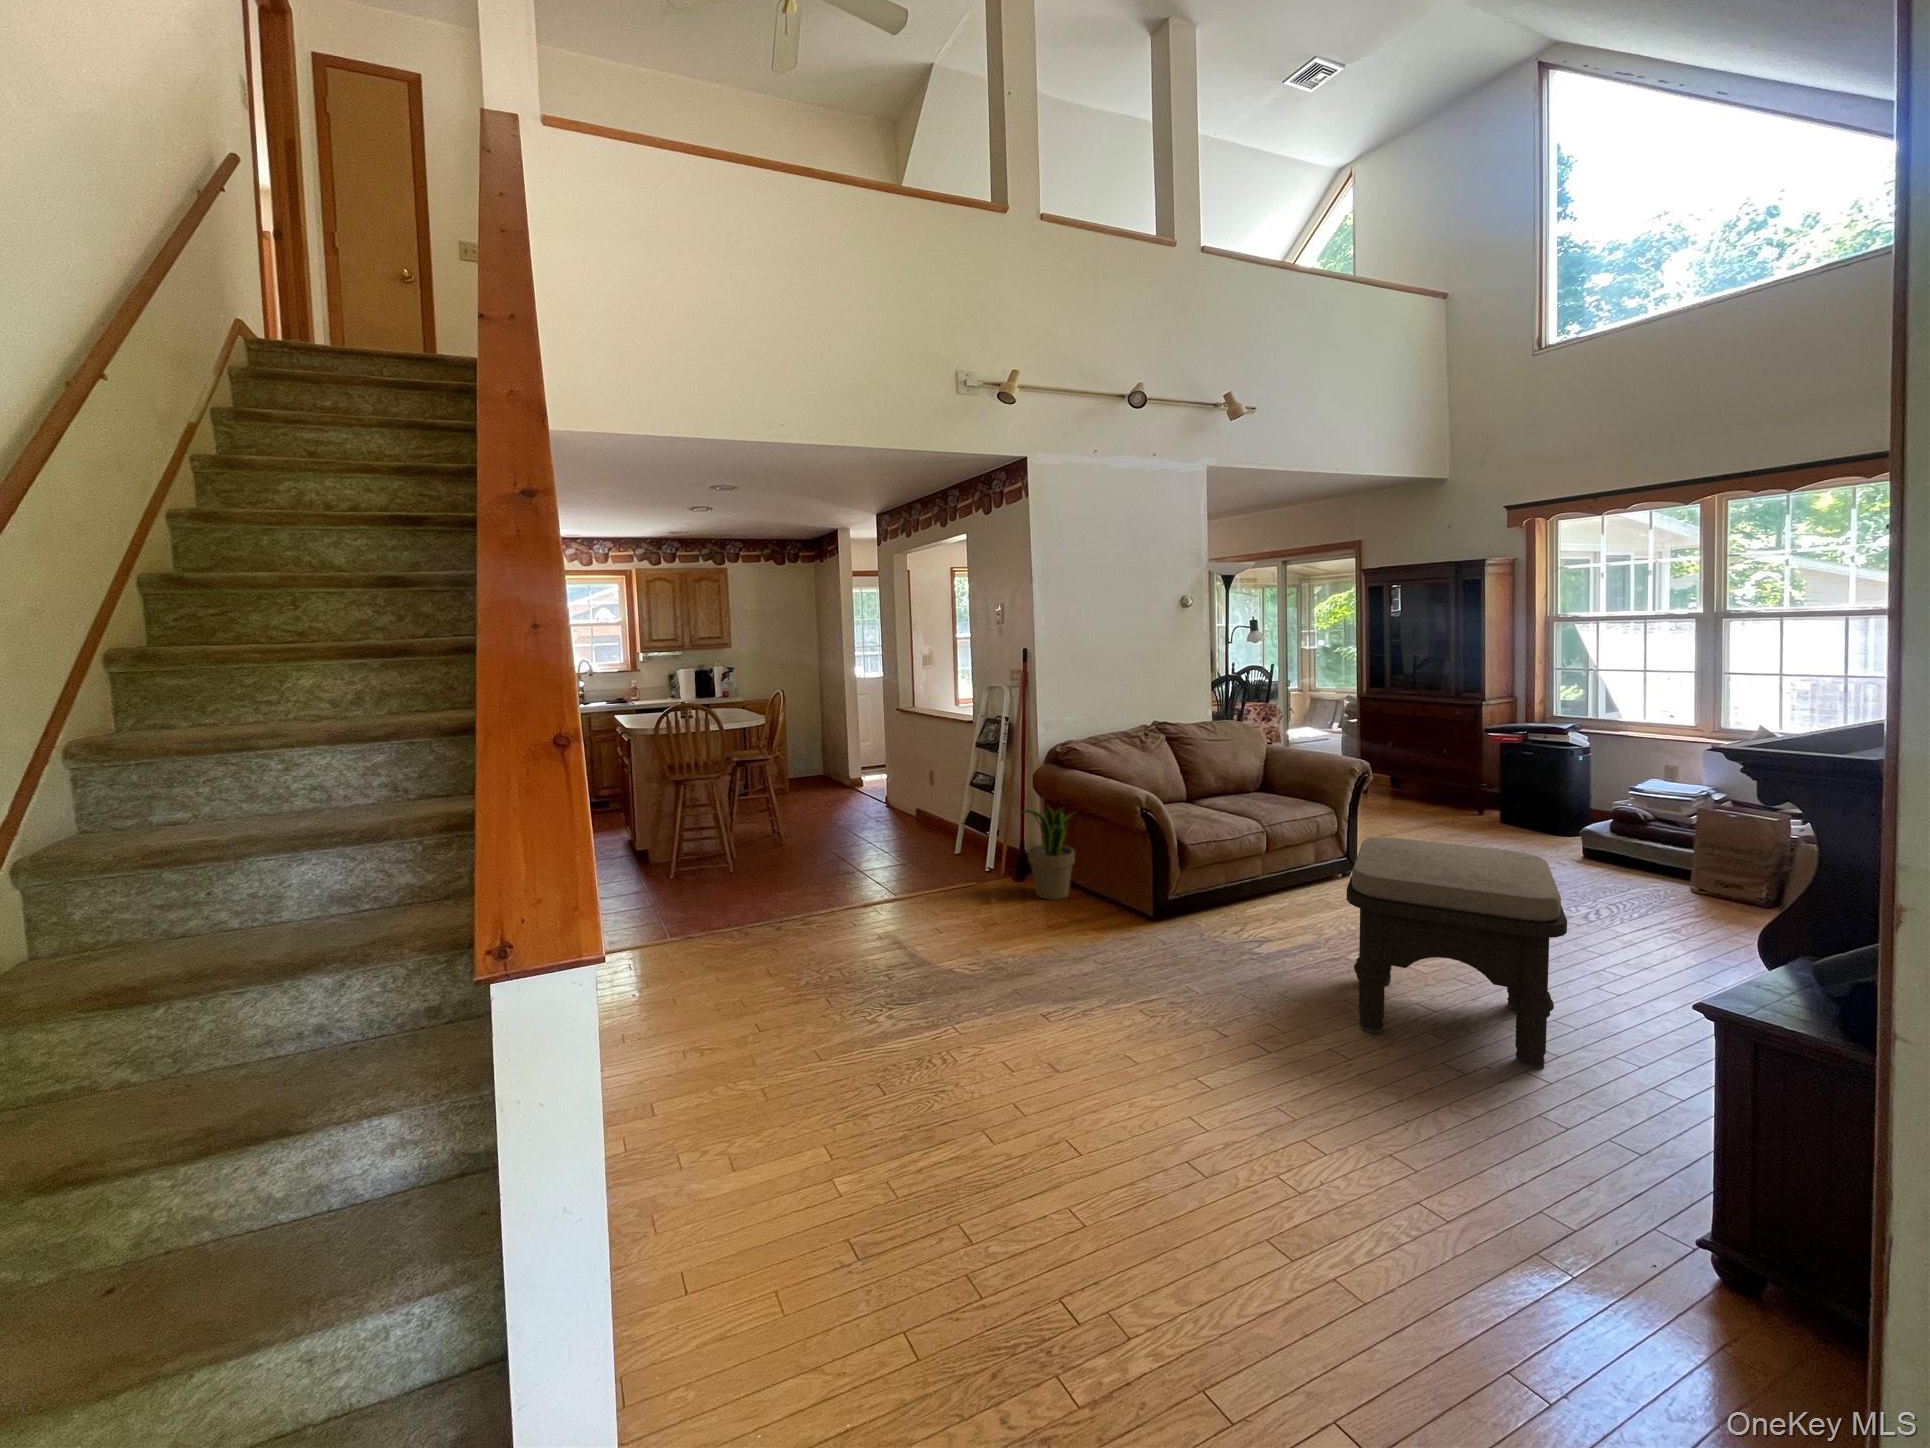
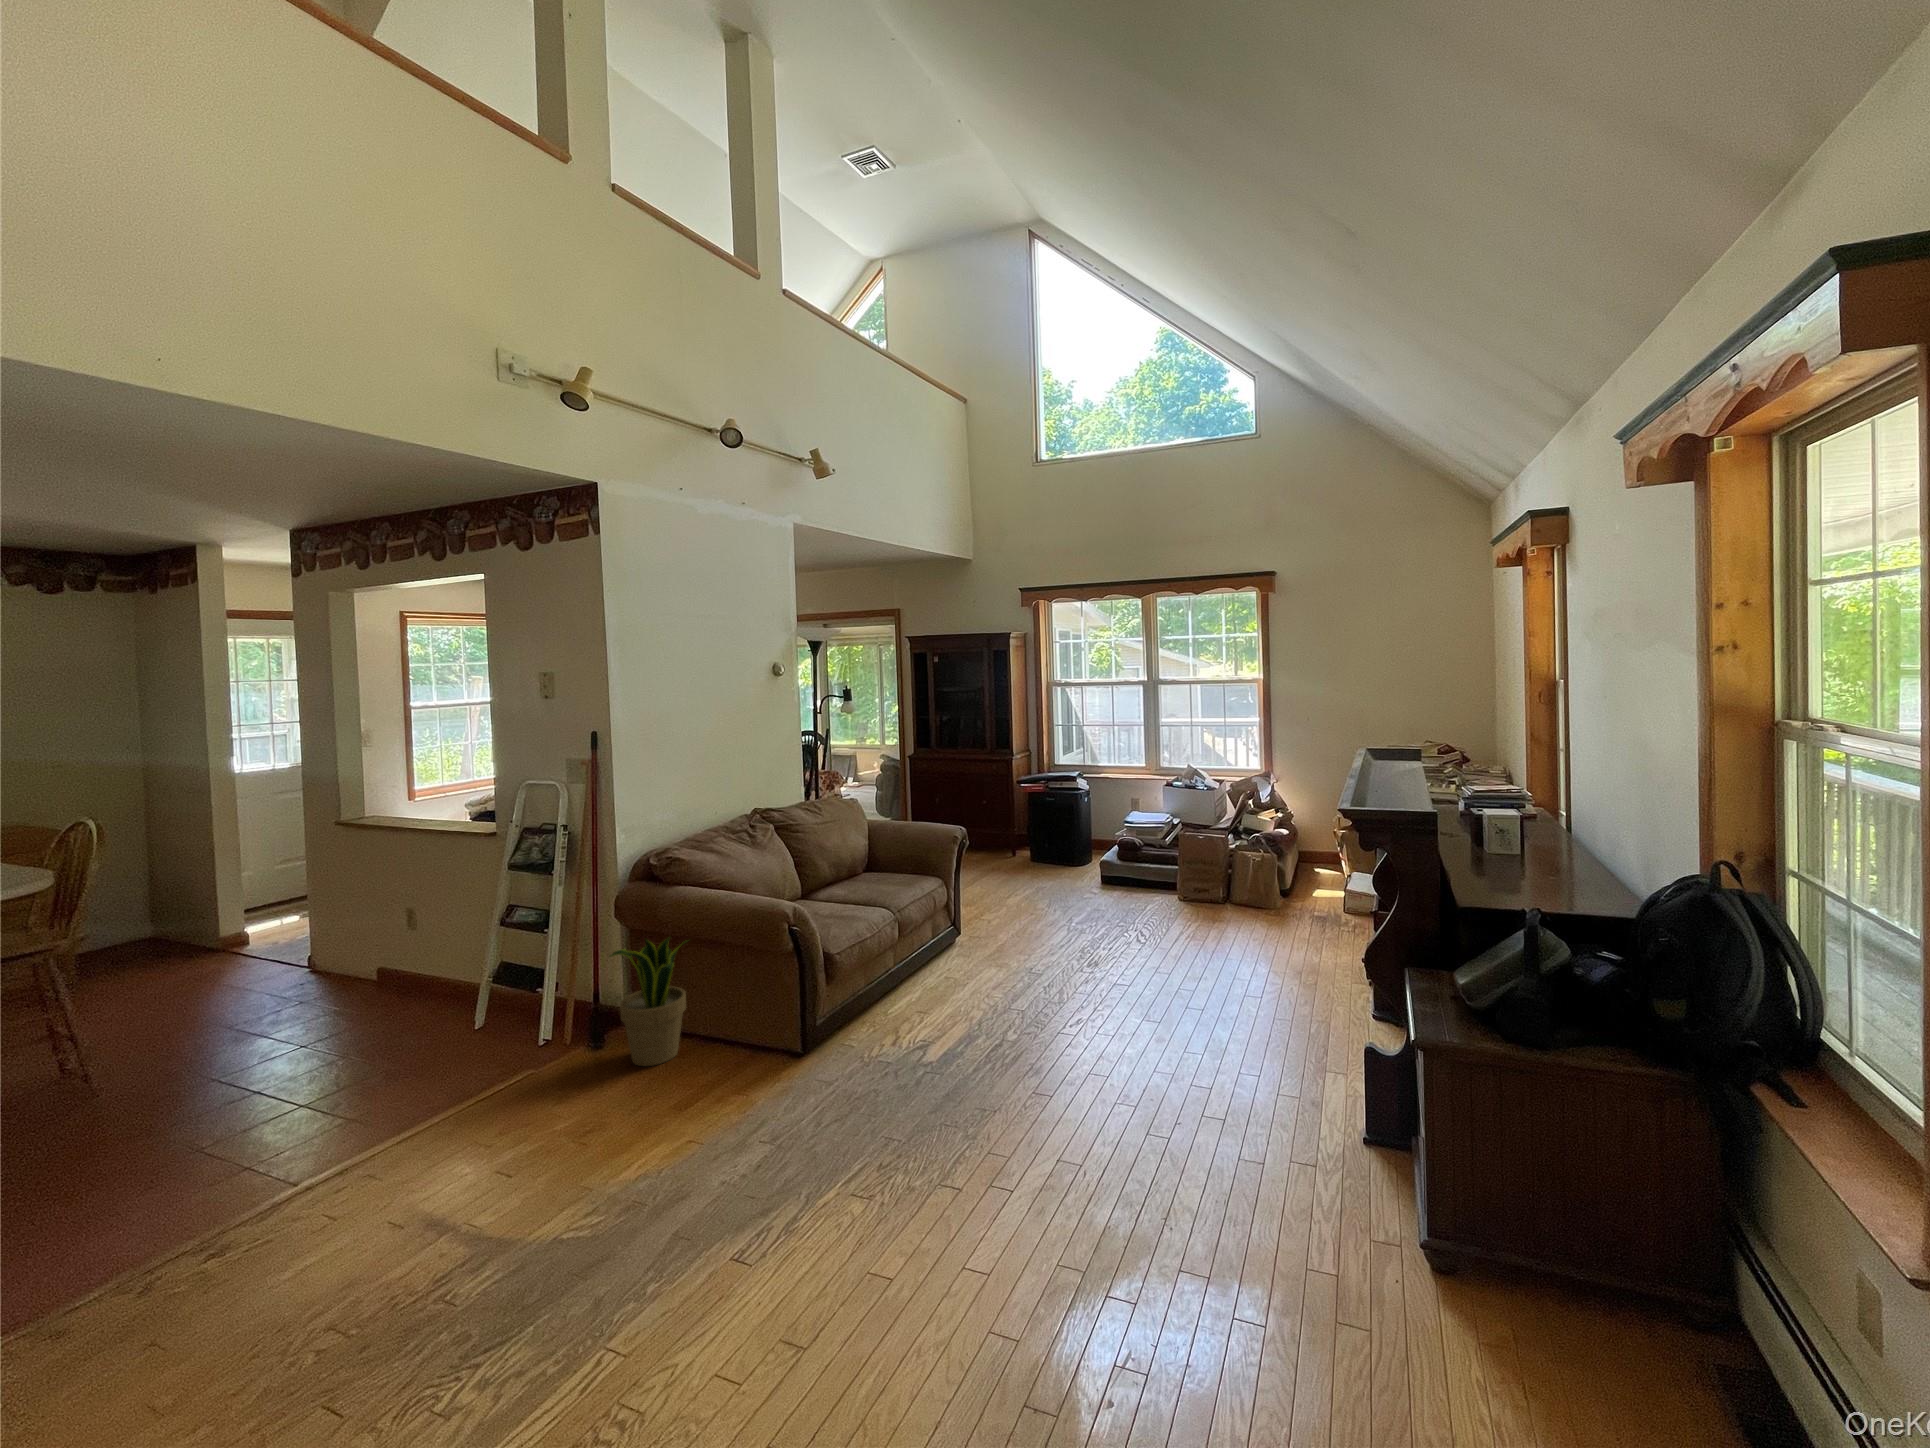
ottoman: present [1346,837,1567,1070] -> none [1020,905,1207,1122]

